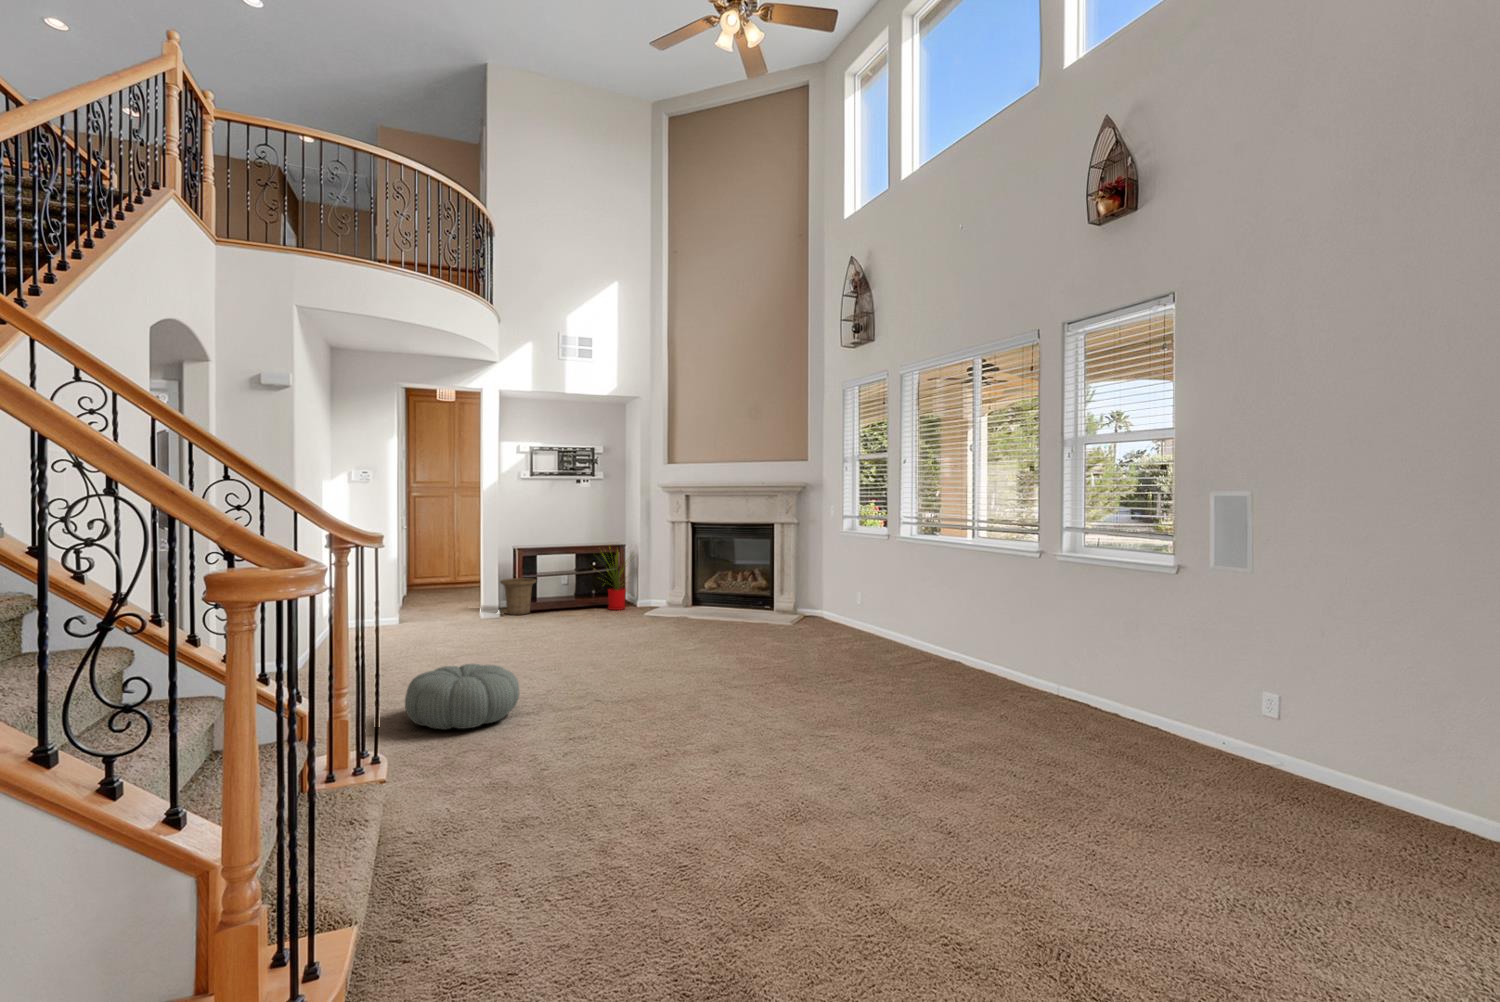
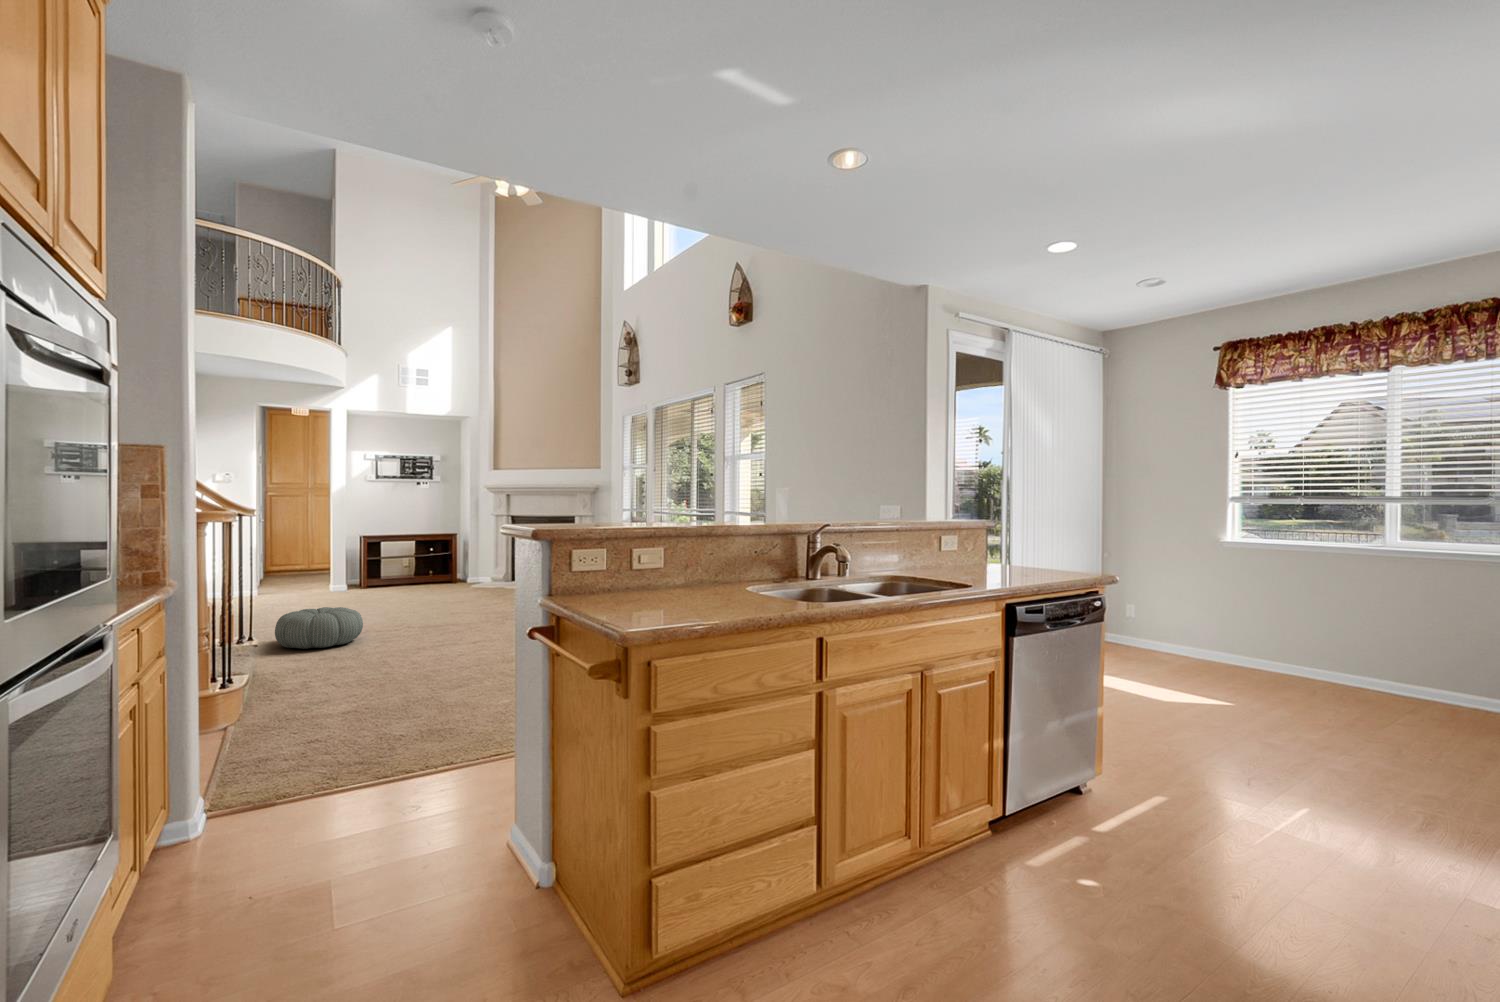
house plant: present [604,550,625,610] -> none [426,533,467,584]
basket: present [500,578,536,615] -> none [349,560,381,589]

